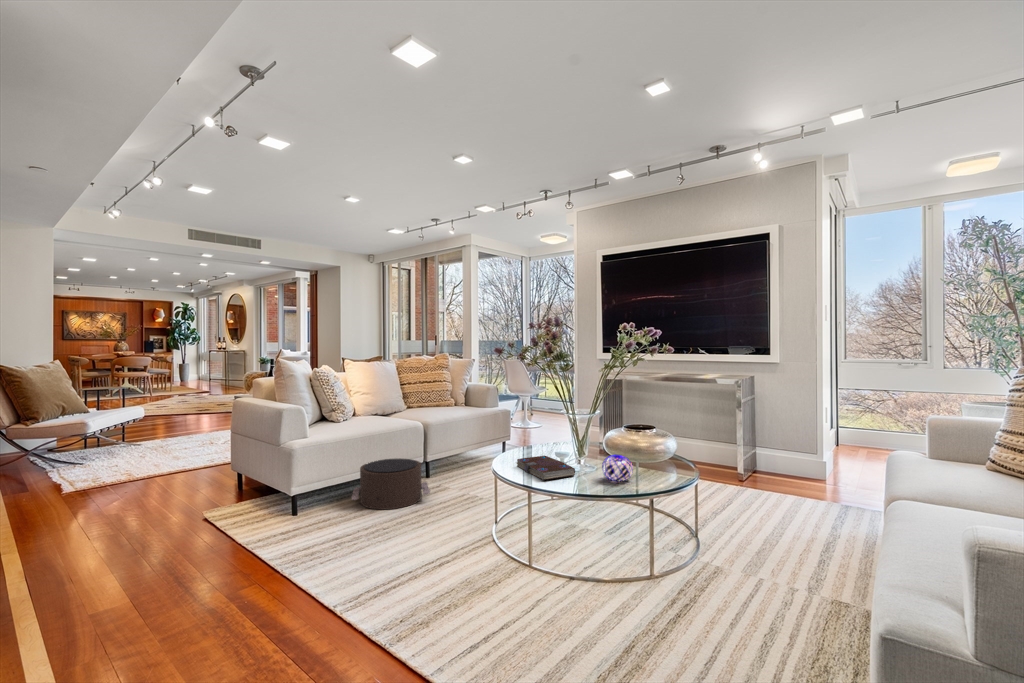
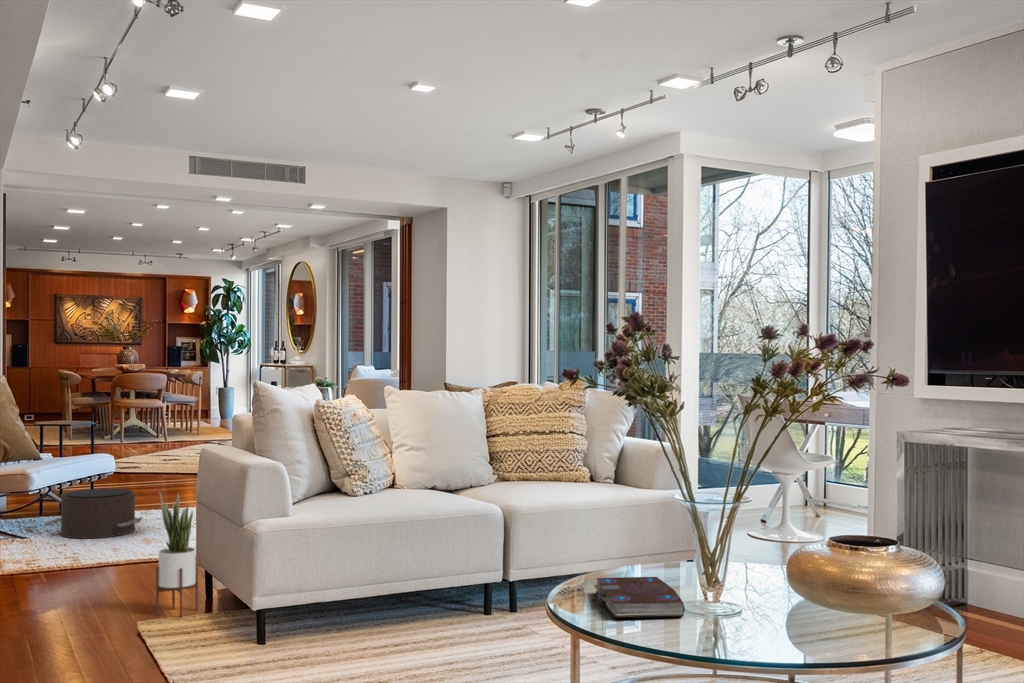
potted plant: none [209,428,238,504] -> present [156,493,198,617]
decorative orb: present [602,455,633,481] -> none [726,582,787,634]
pouf: present [352,458,430,510] -> present [45,488,142,538]

